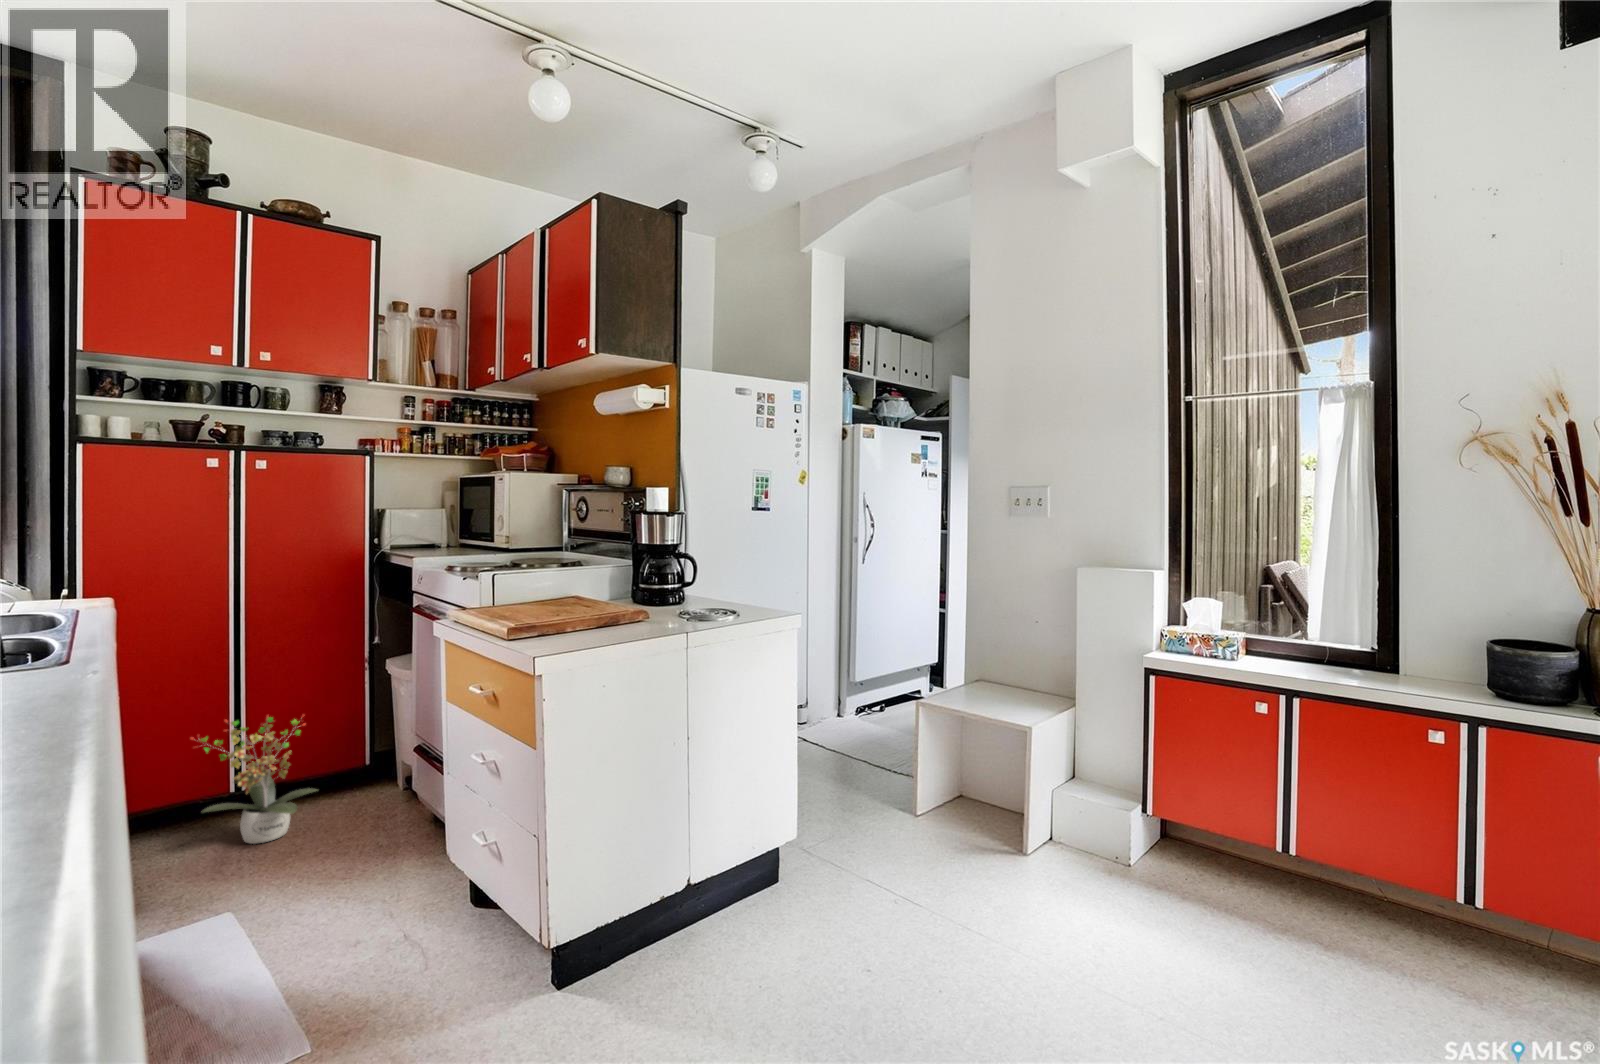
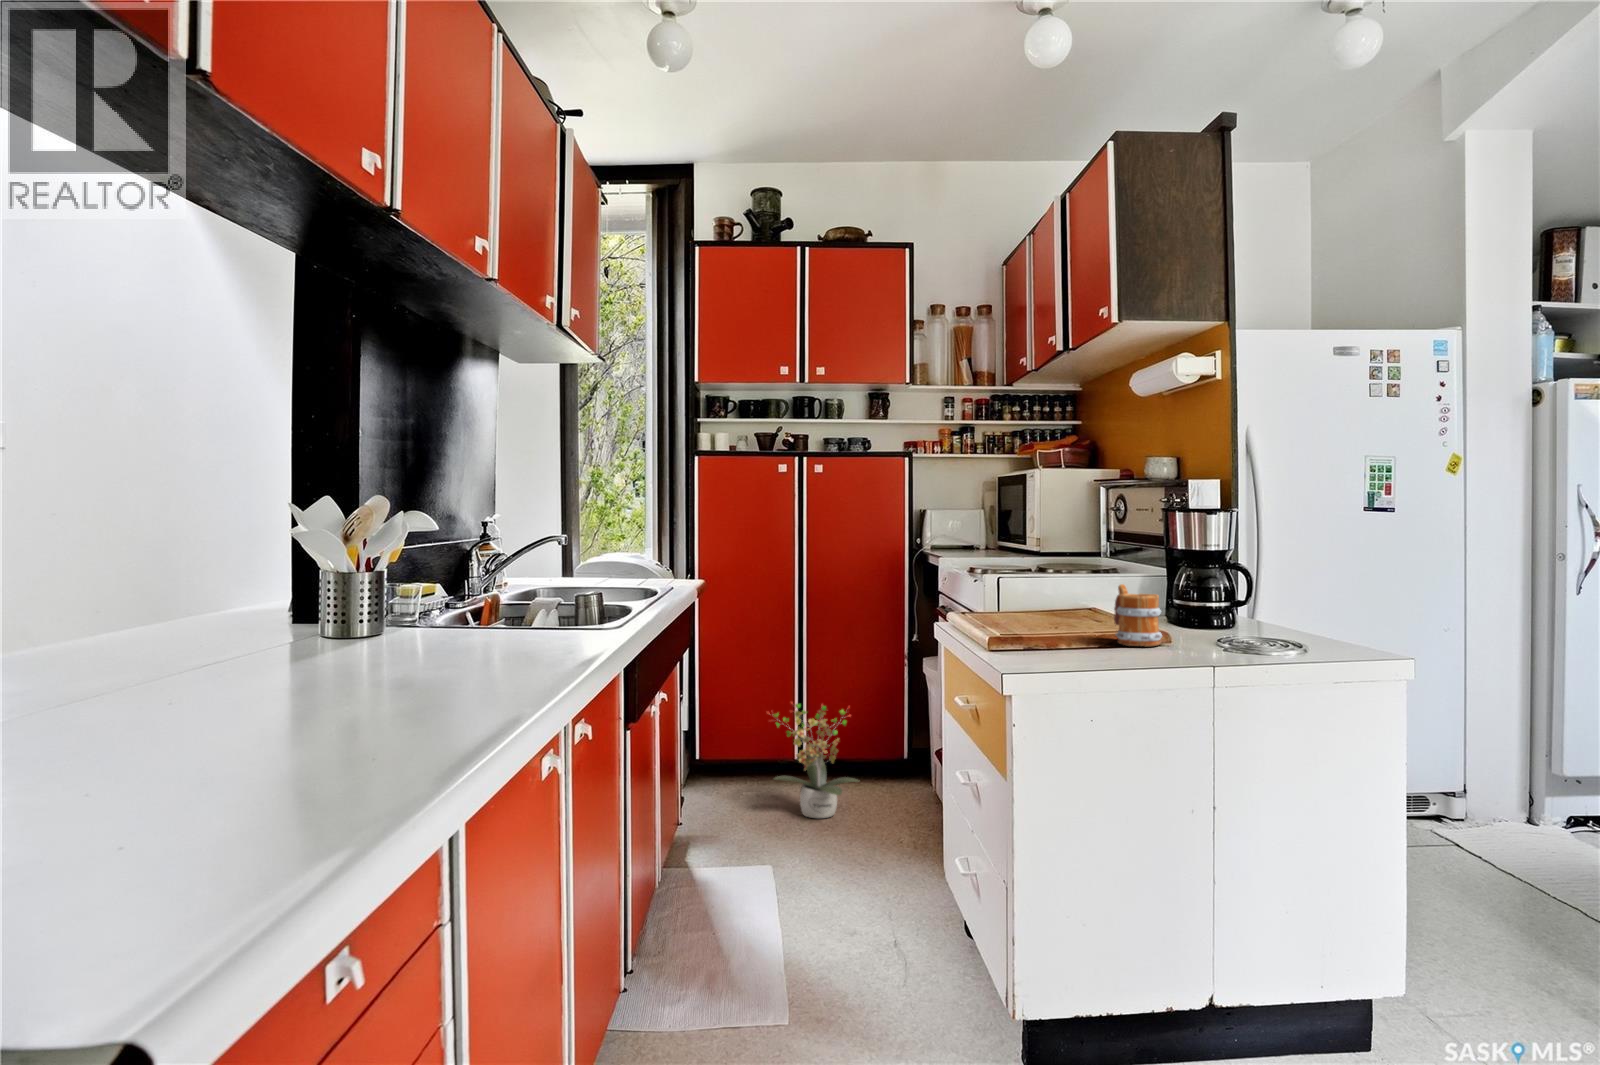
mug: none [600,581,645,638] -> present [1114,584,1162,646]

